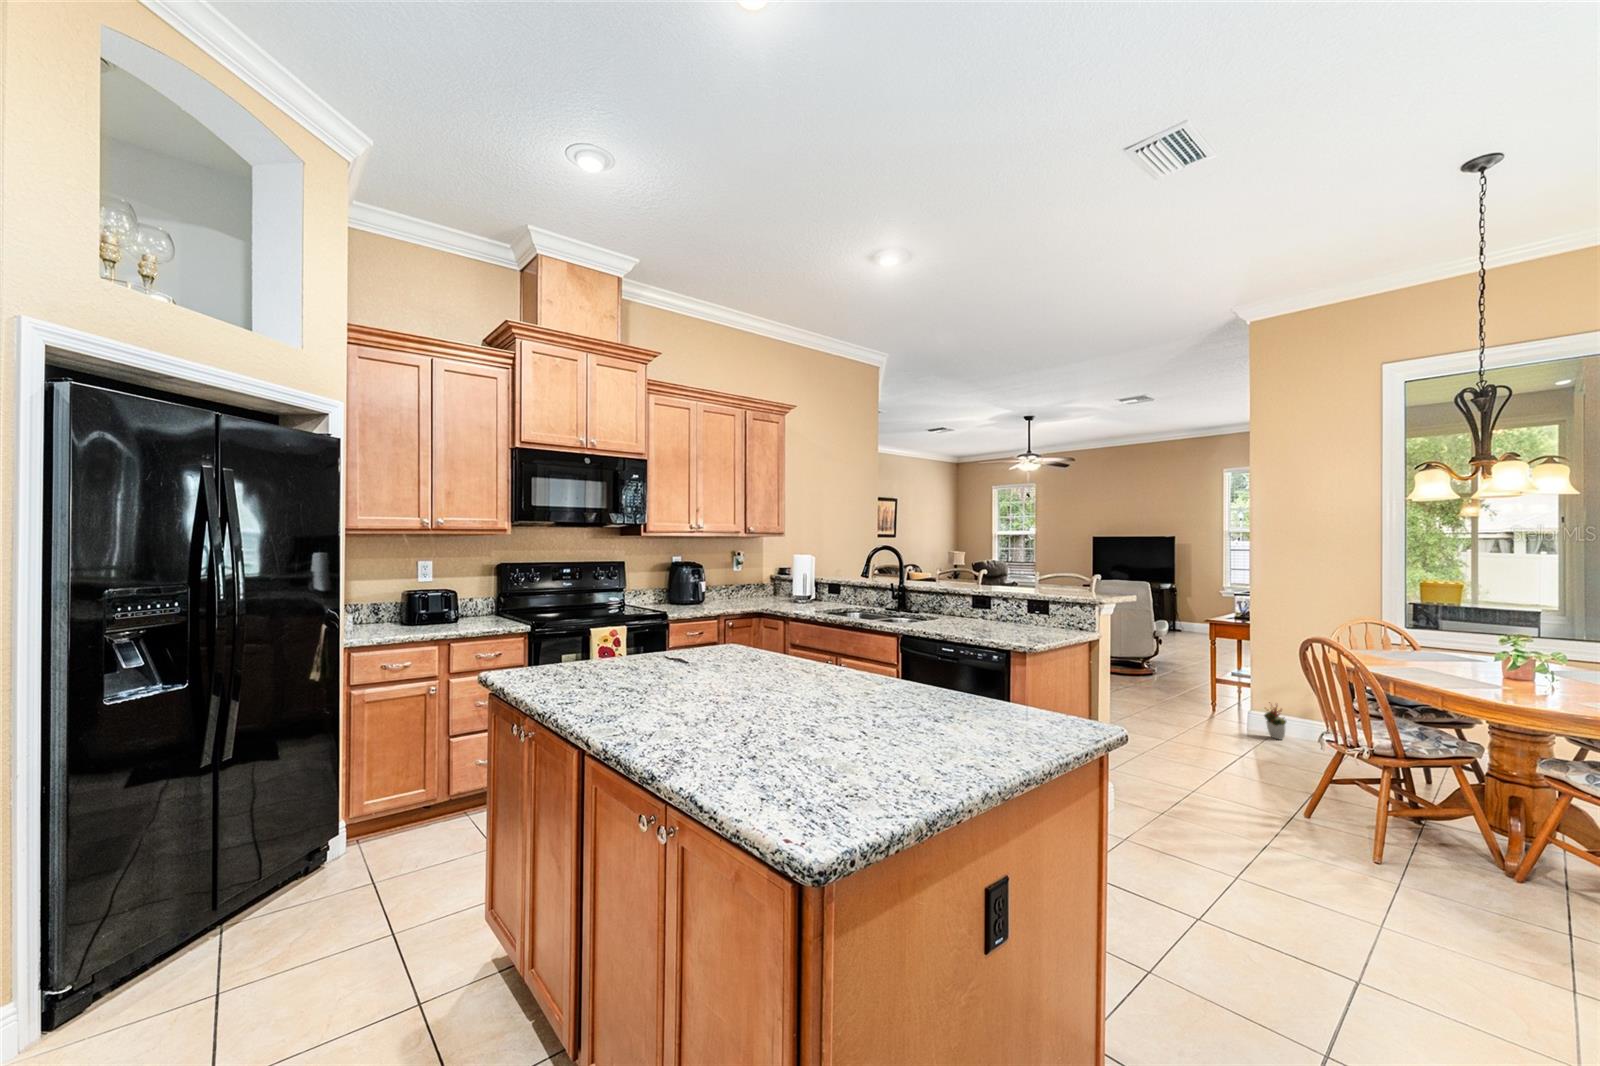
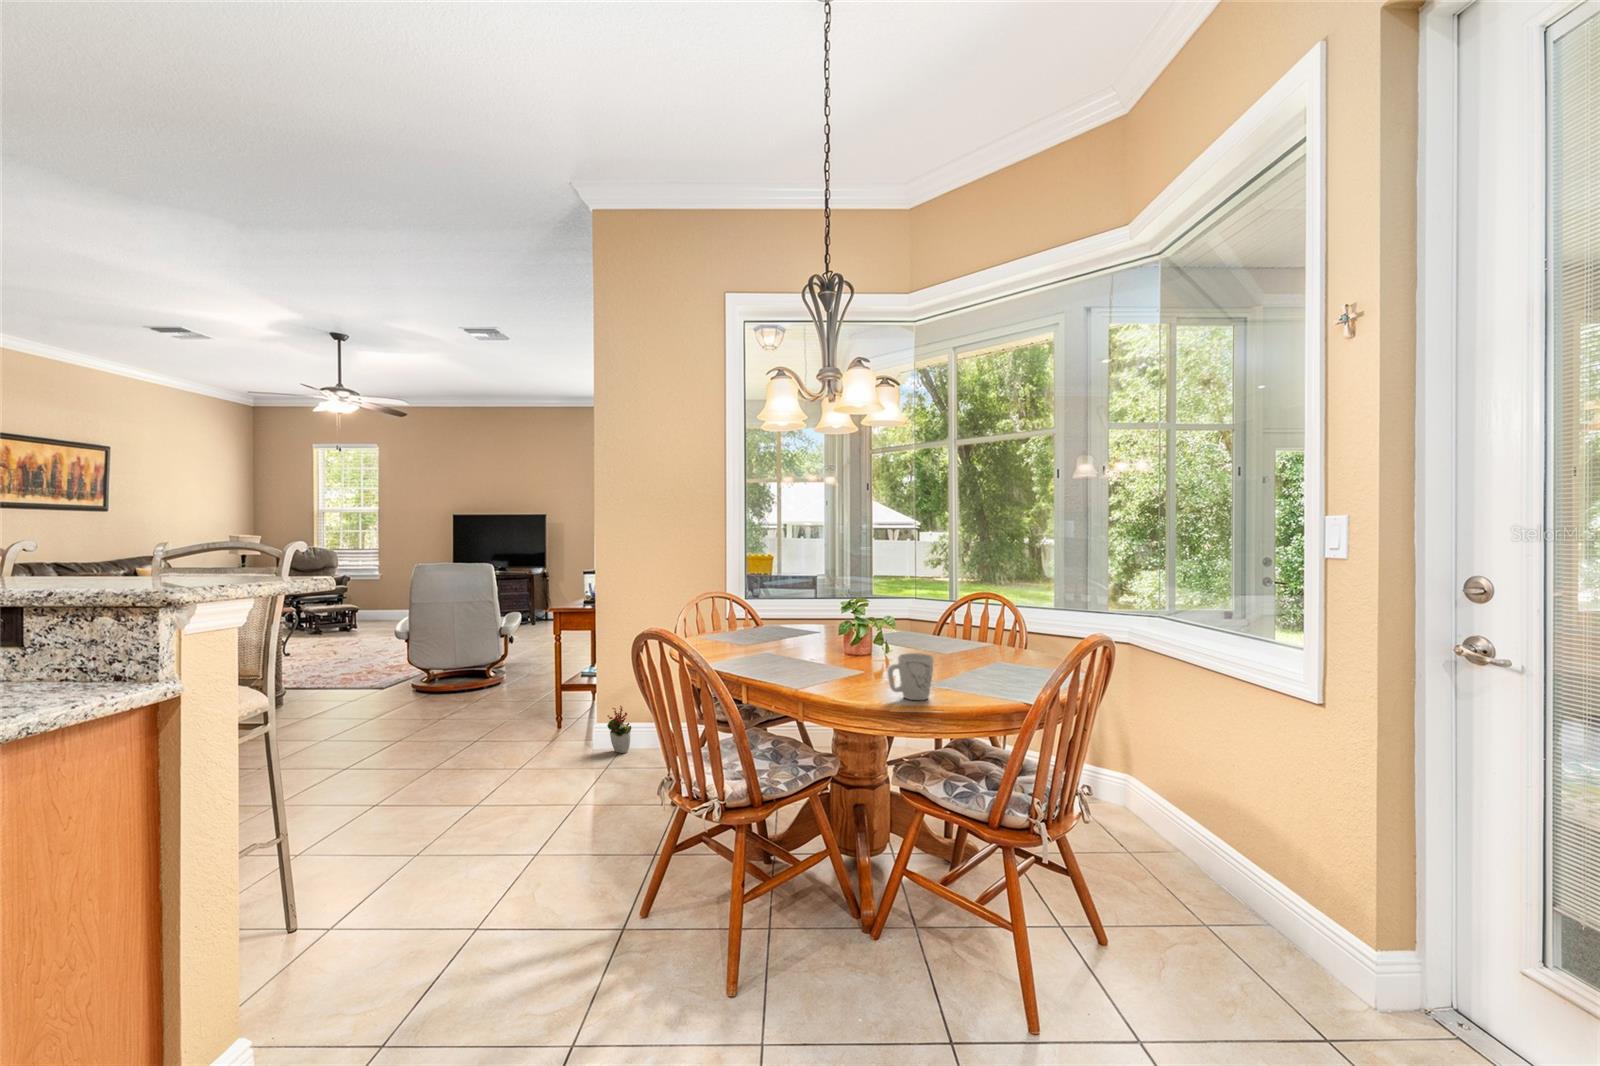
mug: none [1510,674,1557,706] -> present [888,653,933,700]

